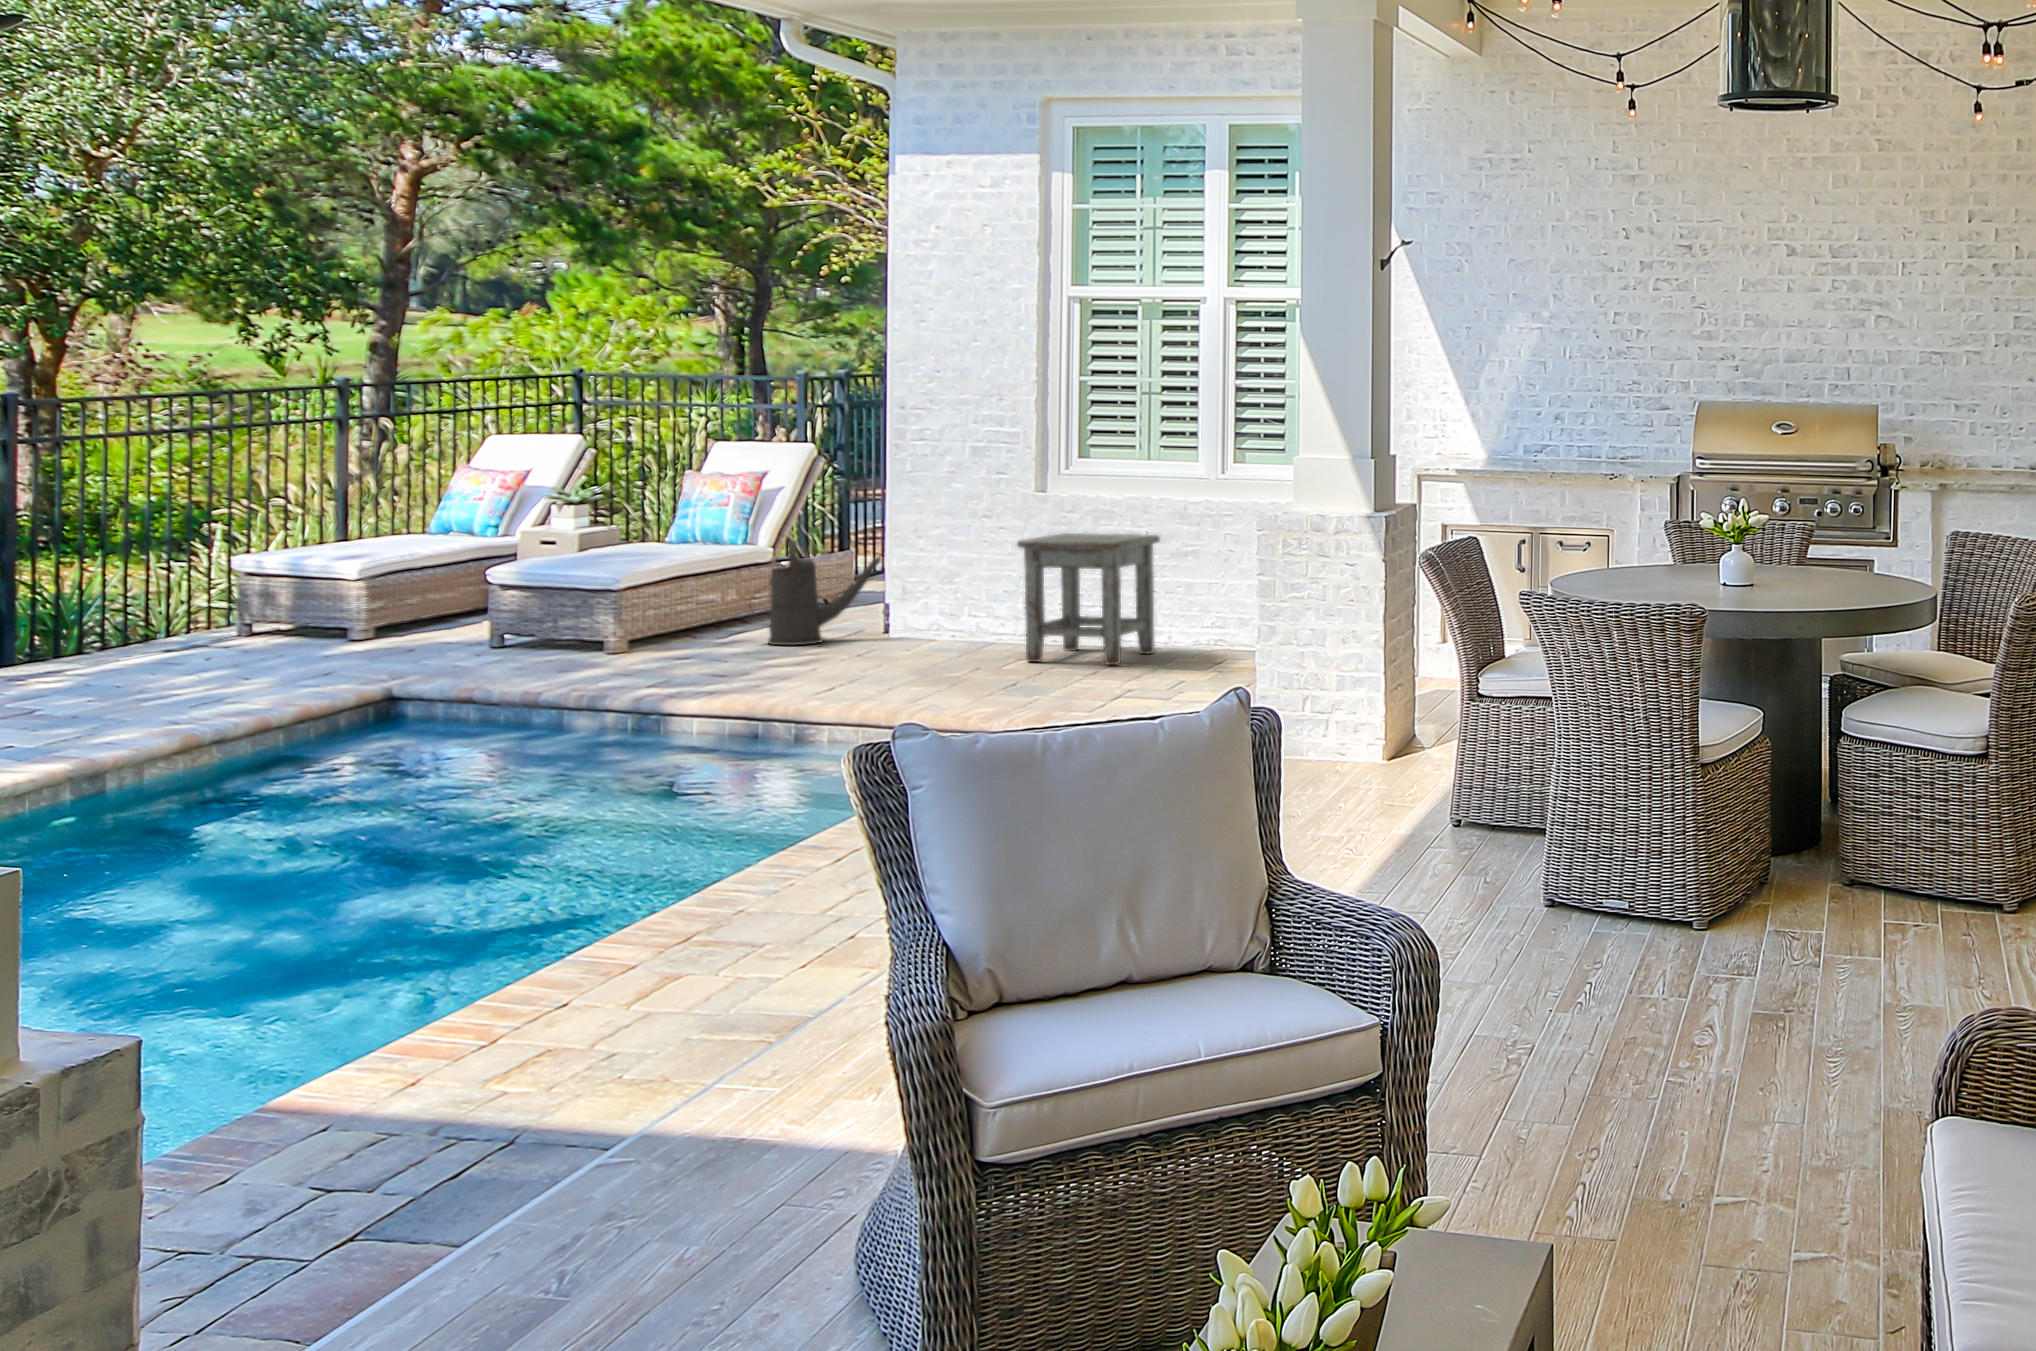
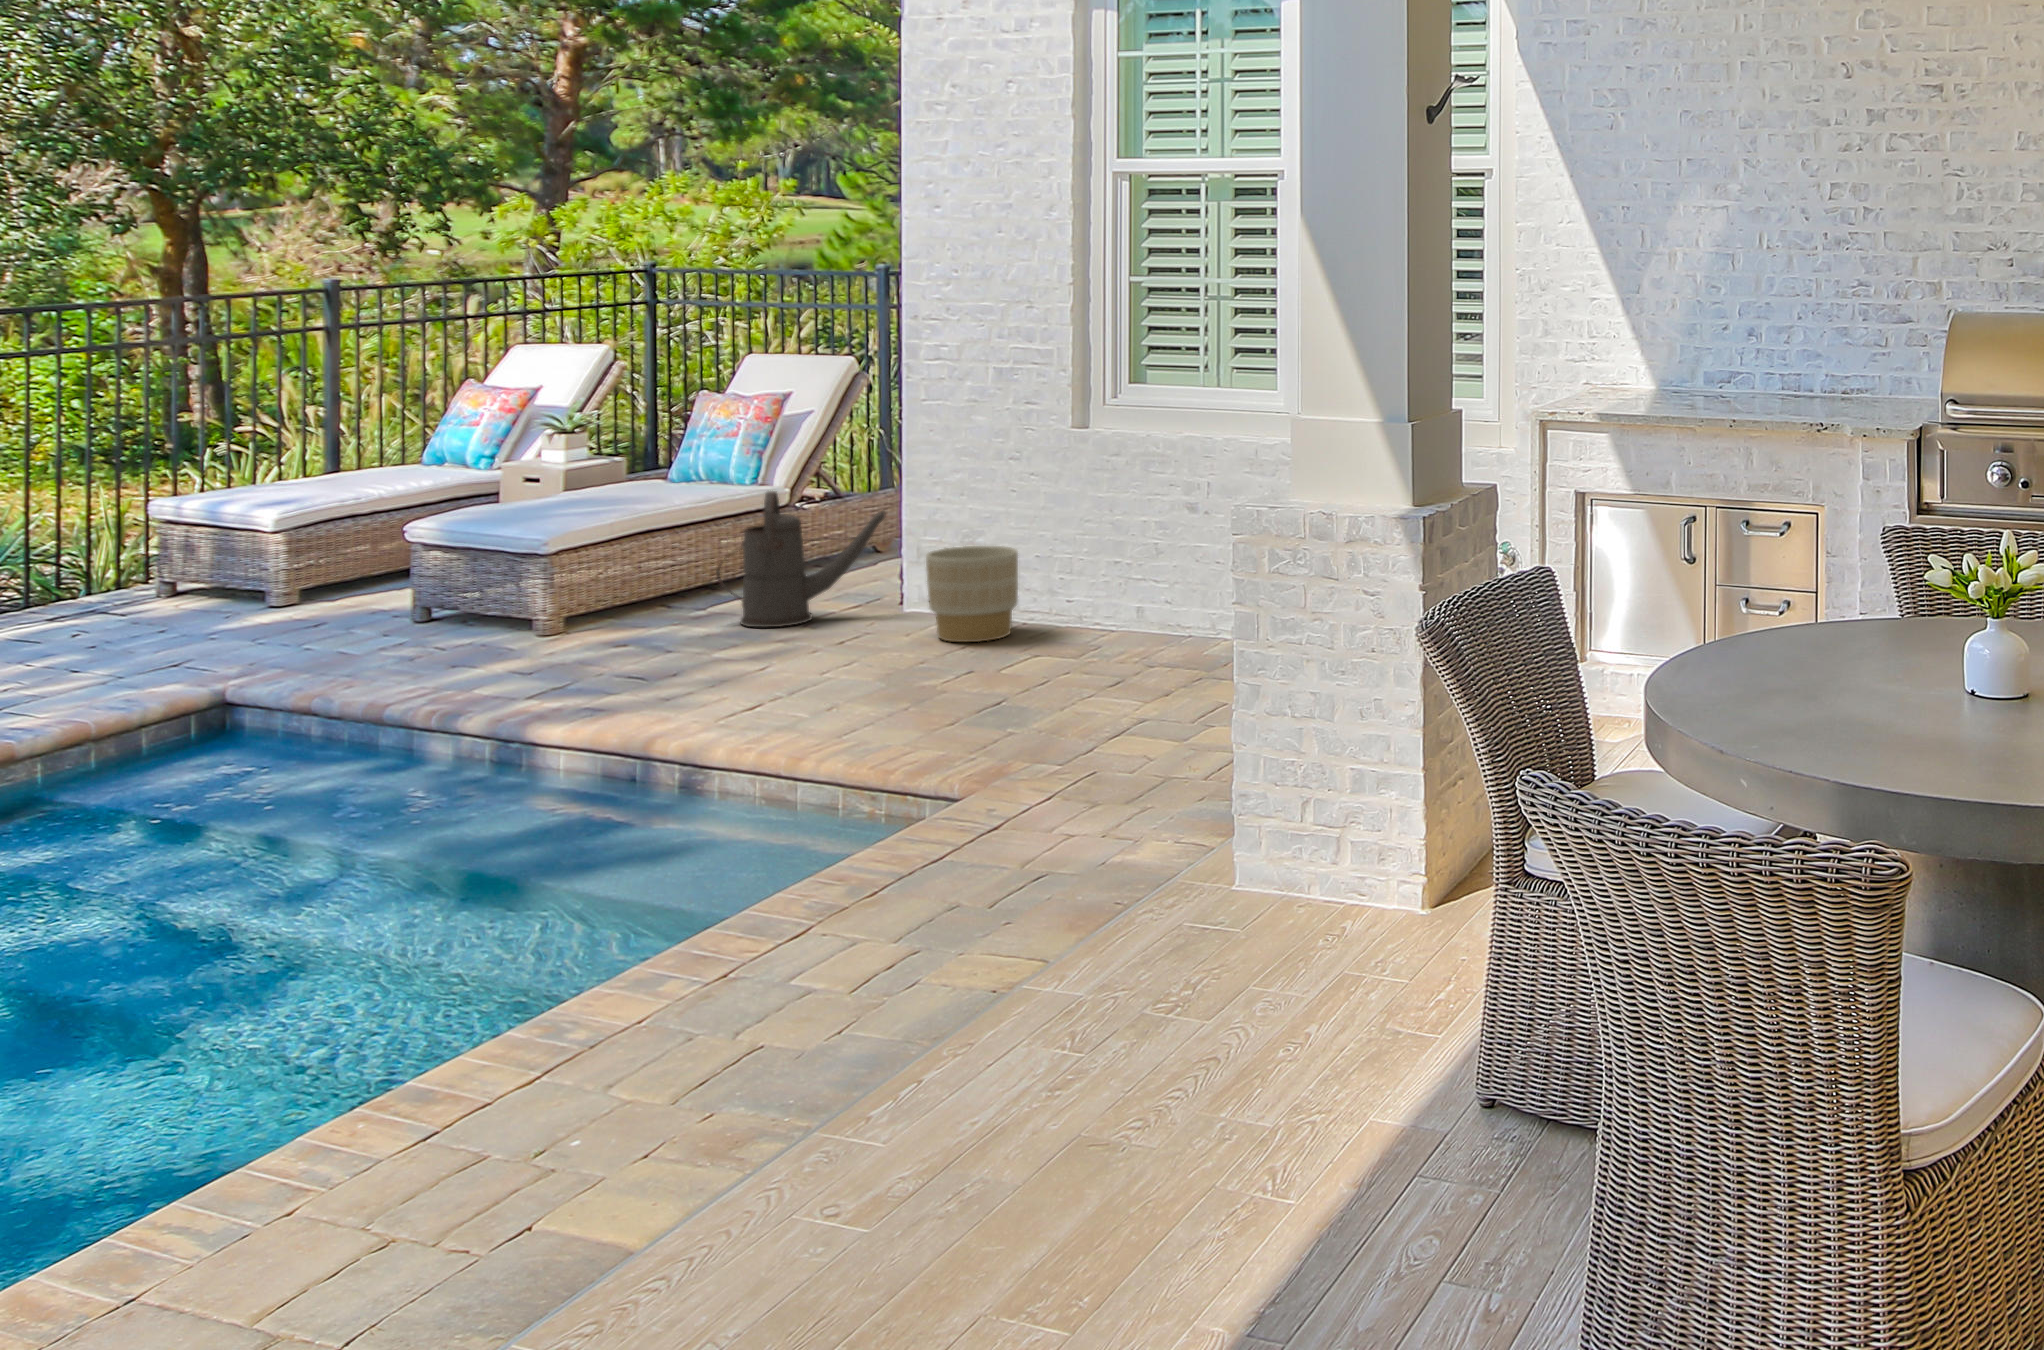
stool: present [1017,533,1160,665] -> none [1017,487,1218,675]
planter: none [928,581,998,651] -> present [926,546,1018,642]

